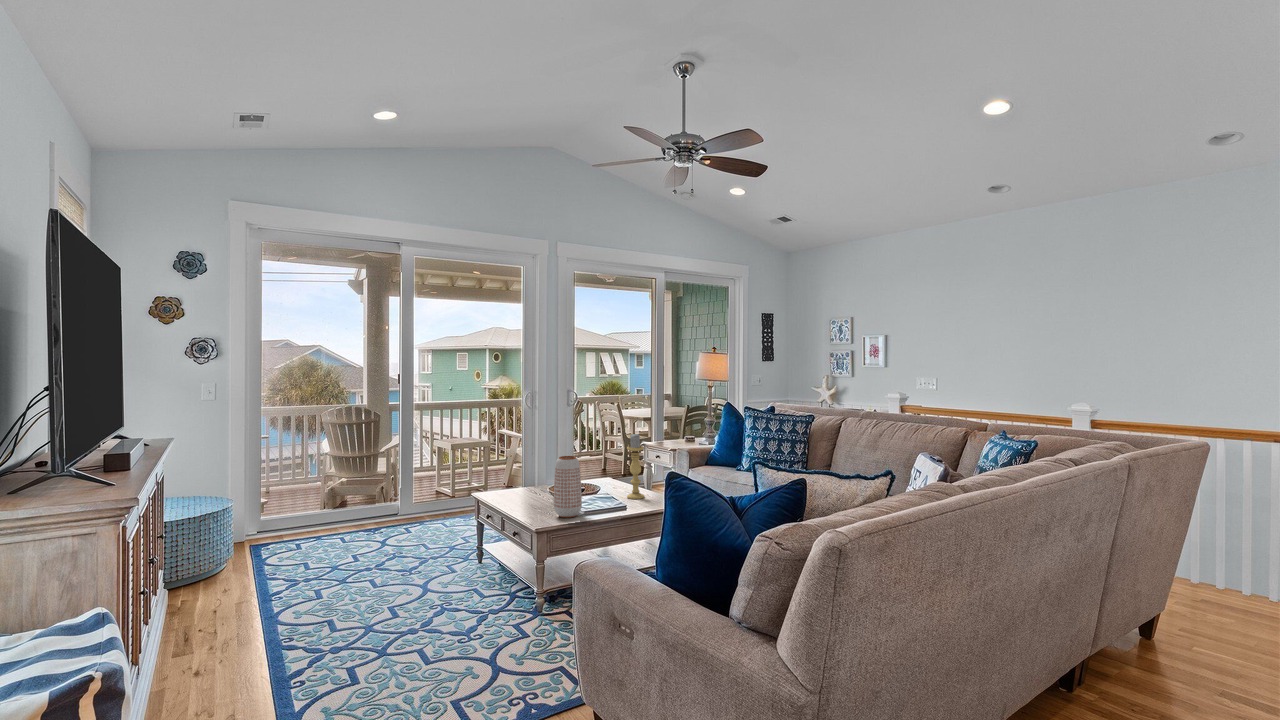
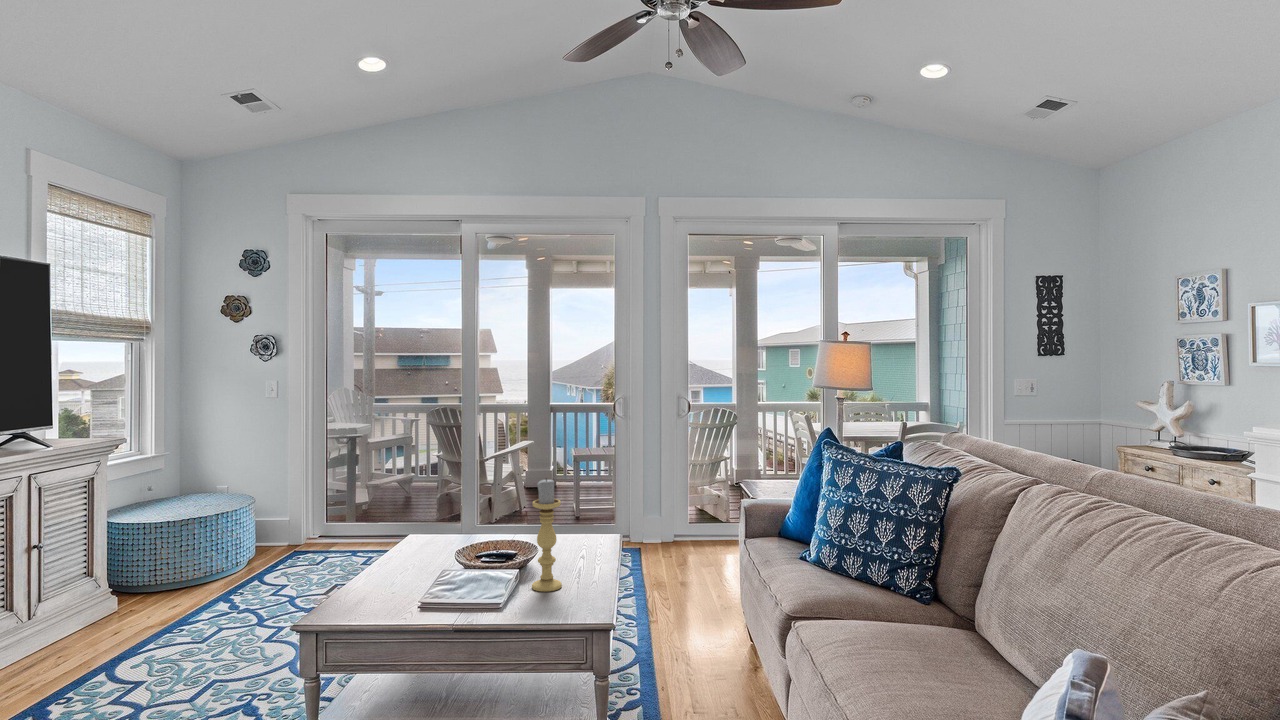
vase: present [554,456,582,518] -> none [349,510,397,613]

